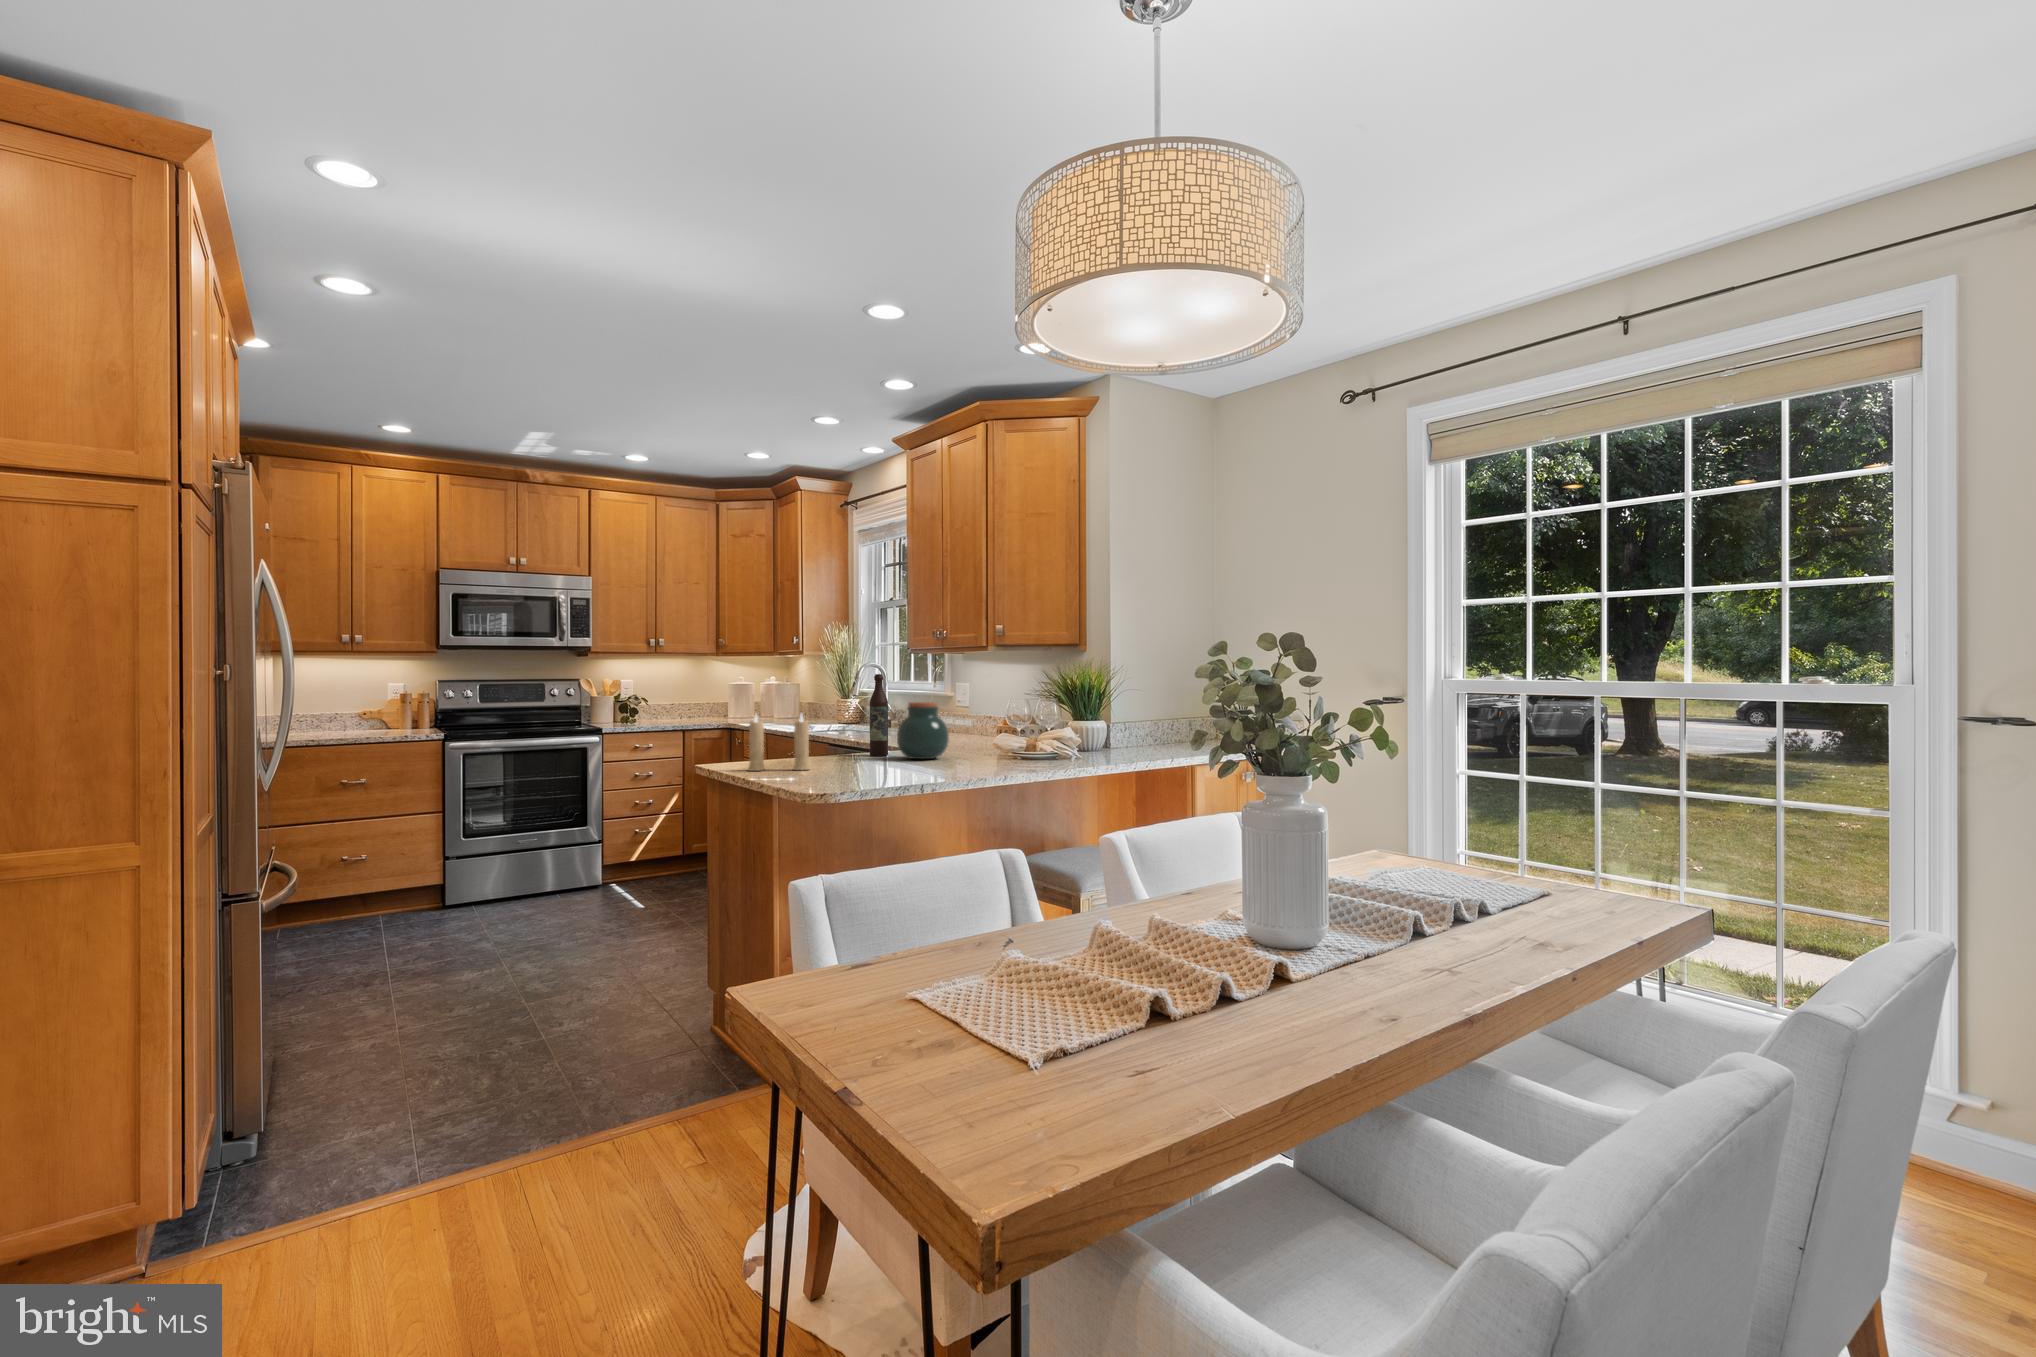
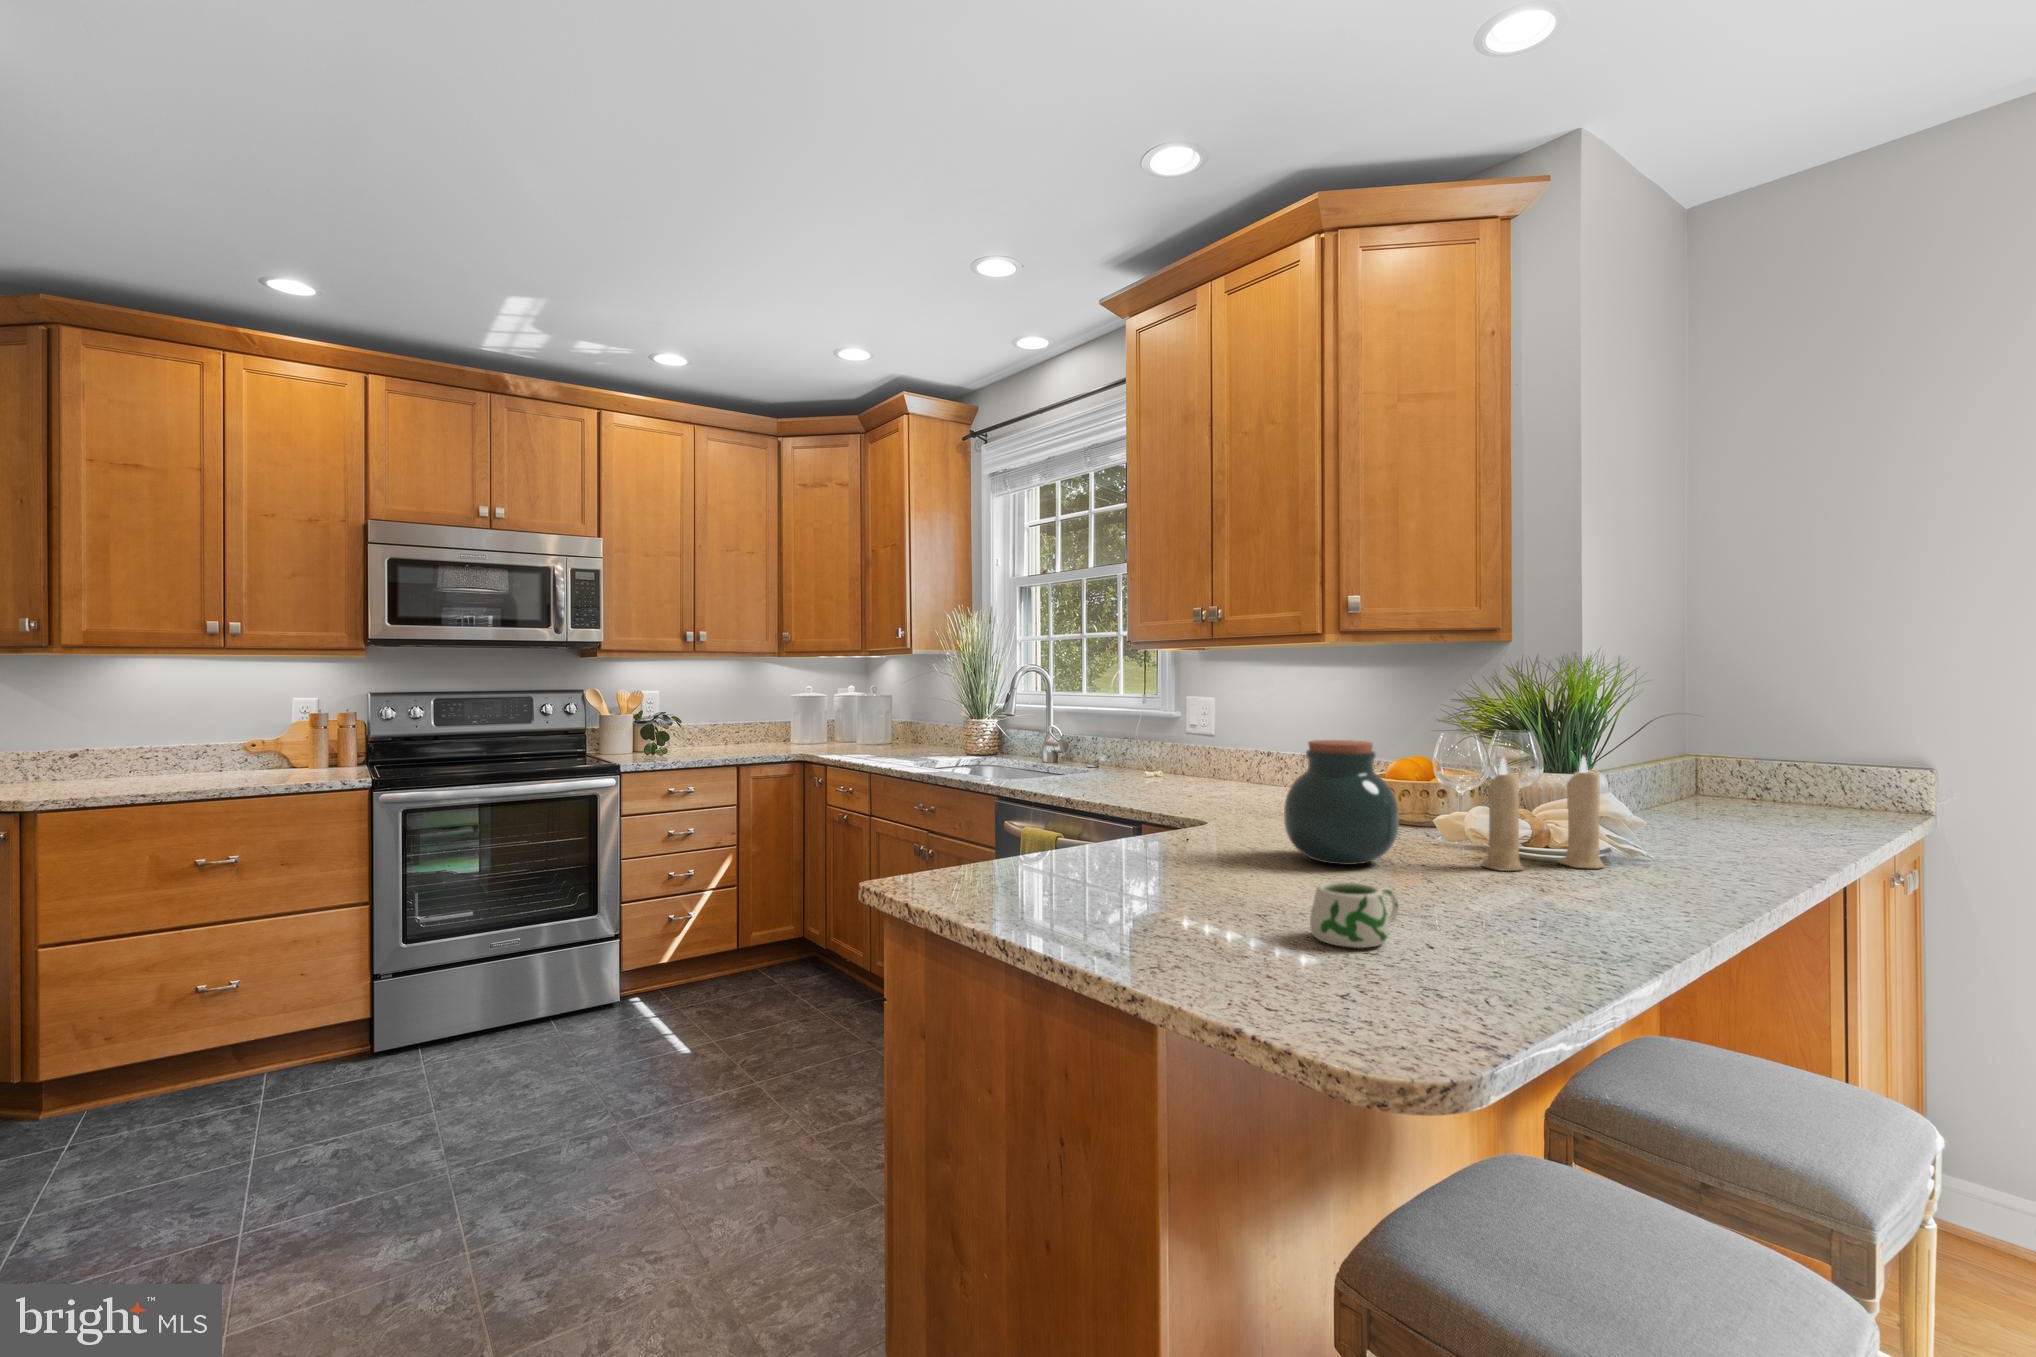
wine bottle: present [870,674,888,756] -> none [1201,683,1239,850]
candle: present [748,714,810,771] -> present [1481,756,1604,871]
mug: none [841,752,880,774] -> present [1310,882,1399,948]

